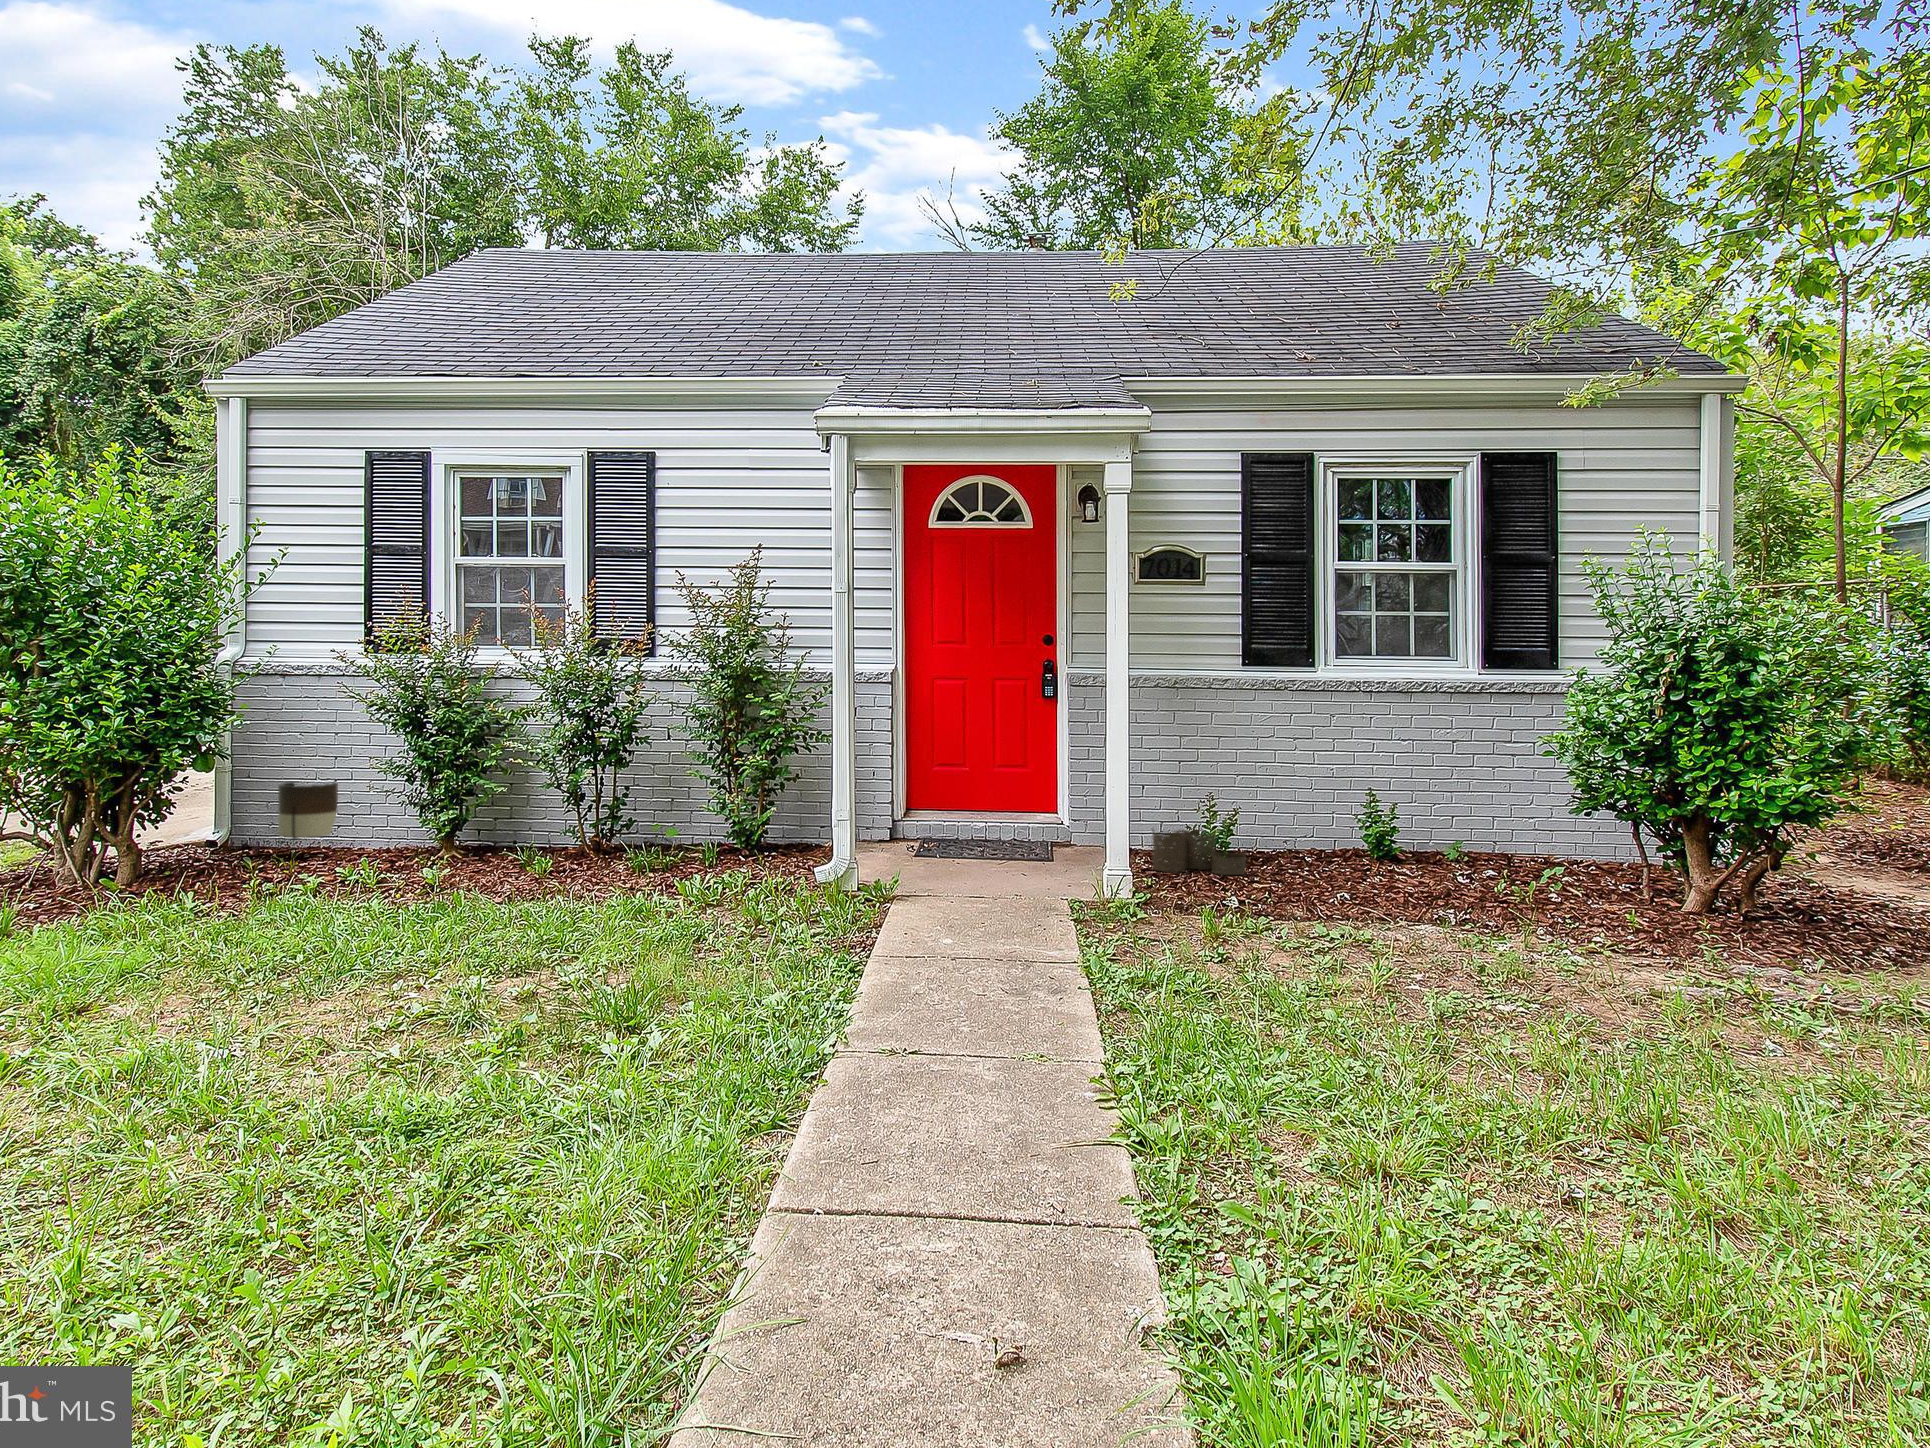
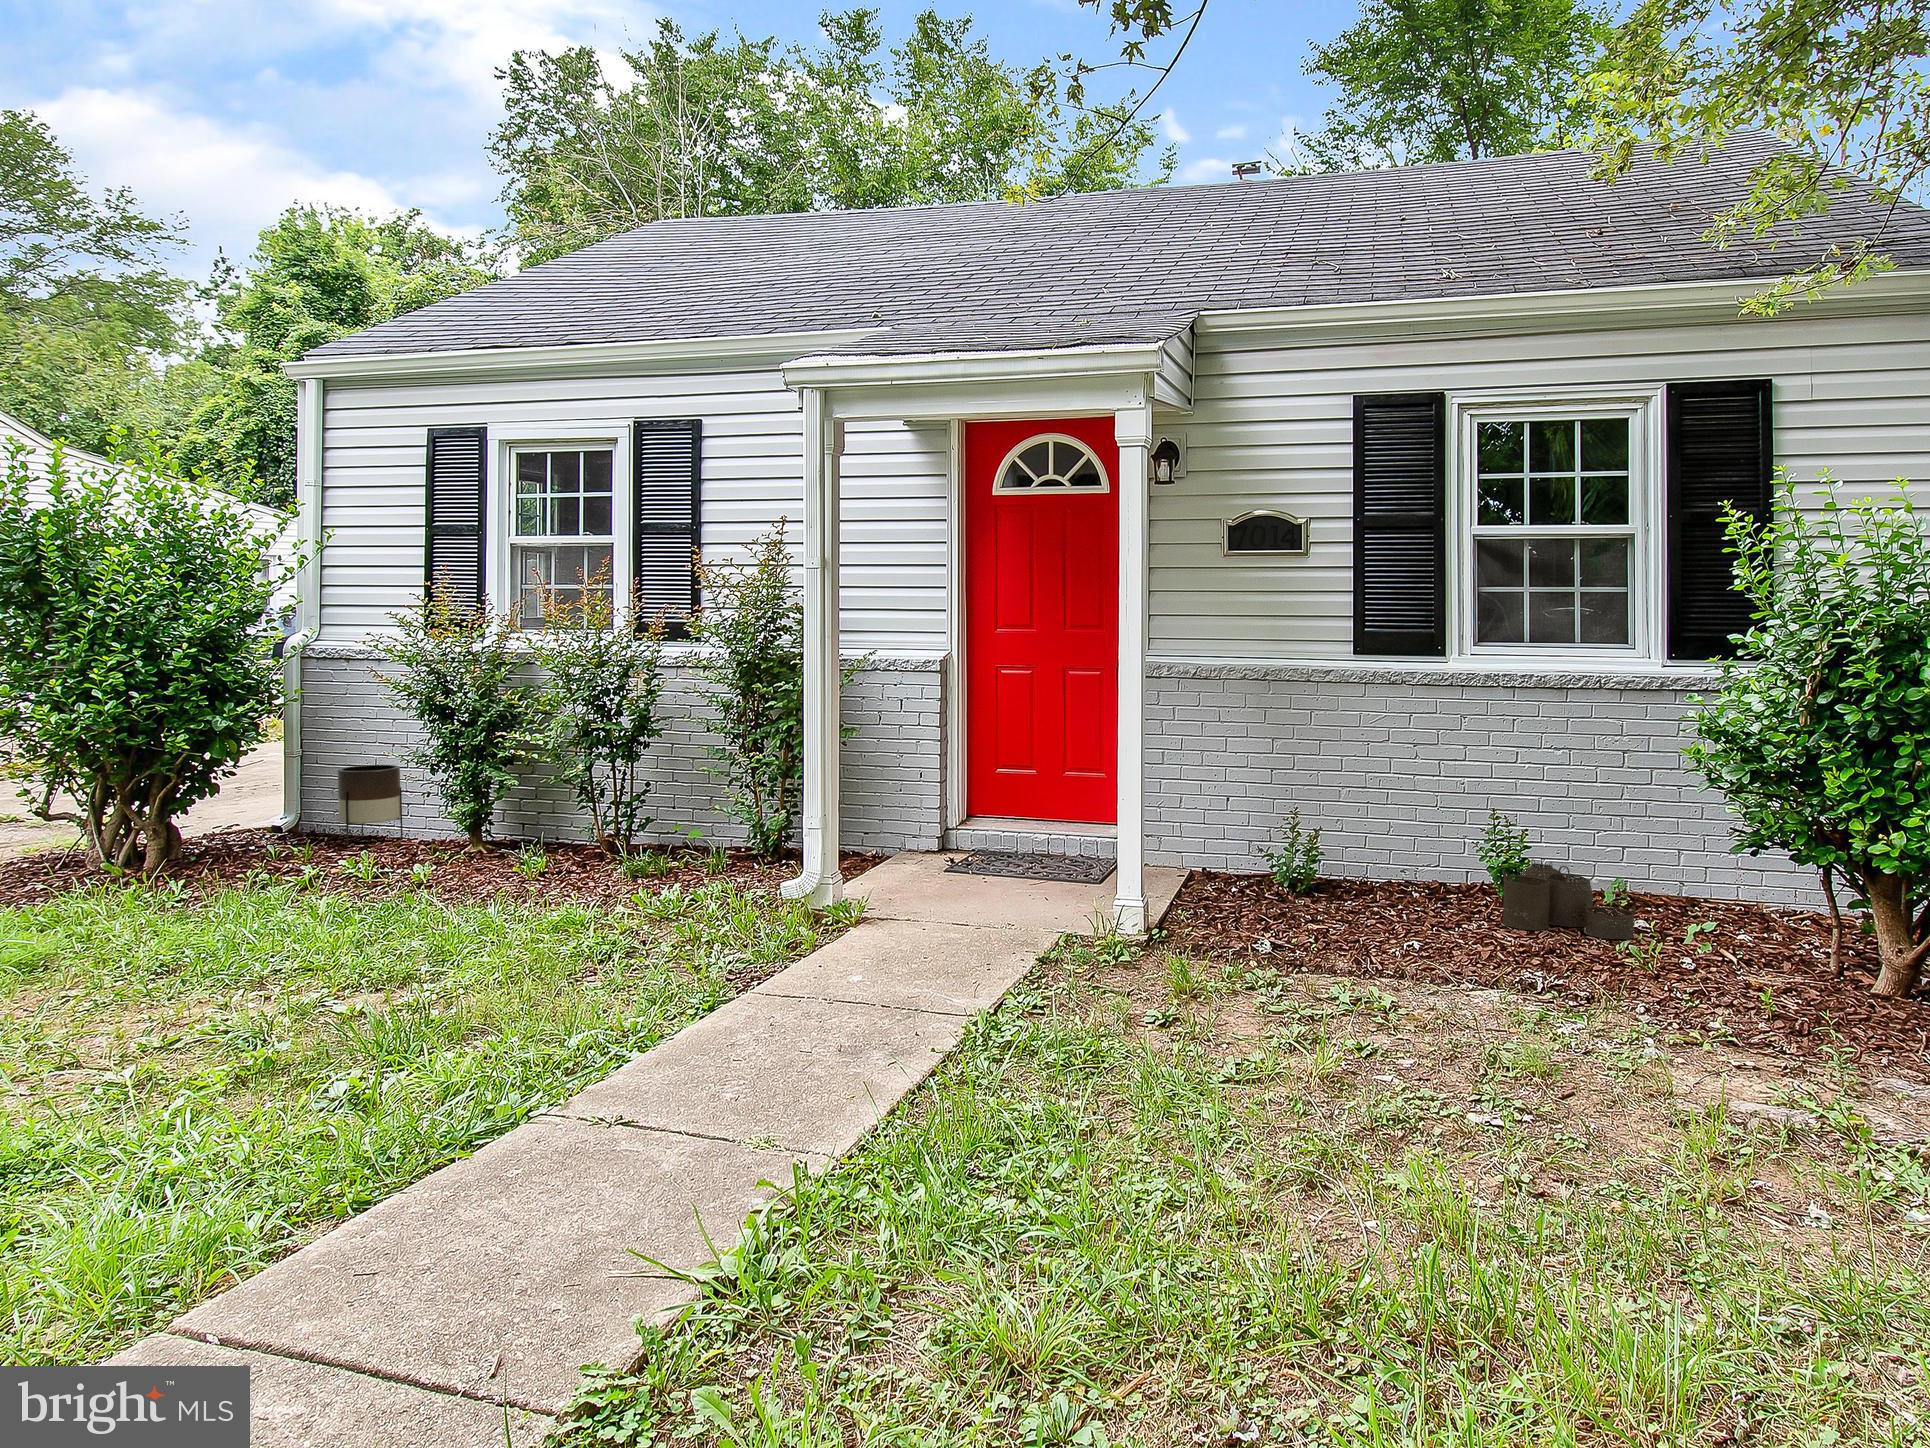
woven basket: present [1152,826,1246,875] -> present [1502,859,1636,939]

